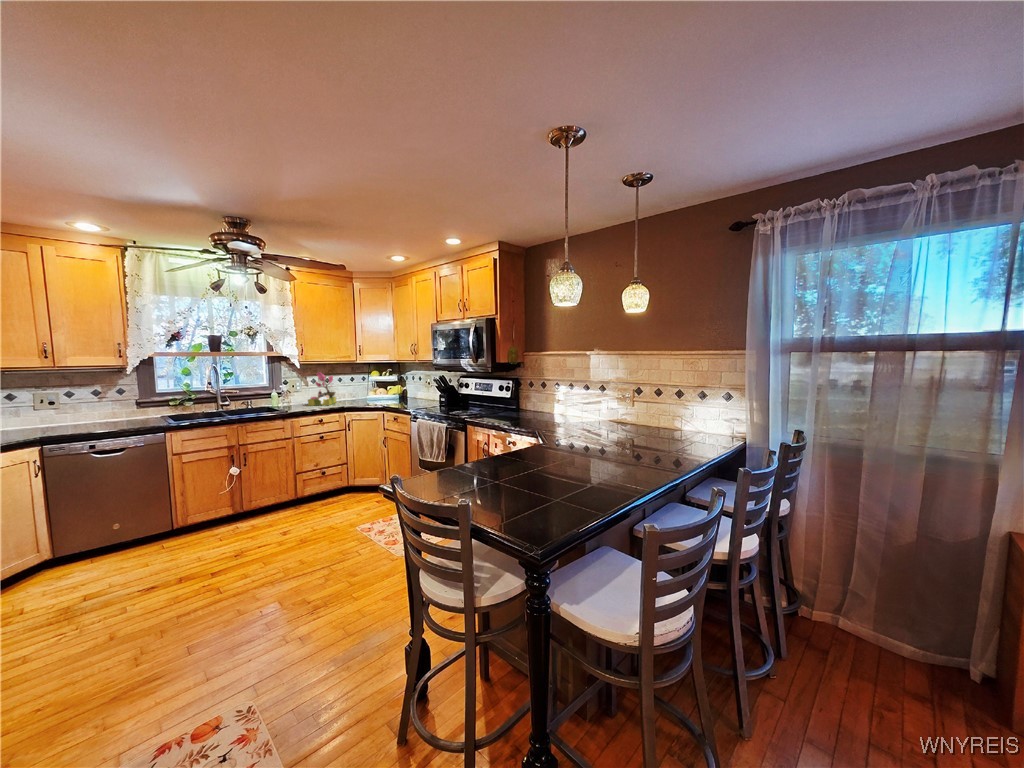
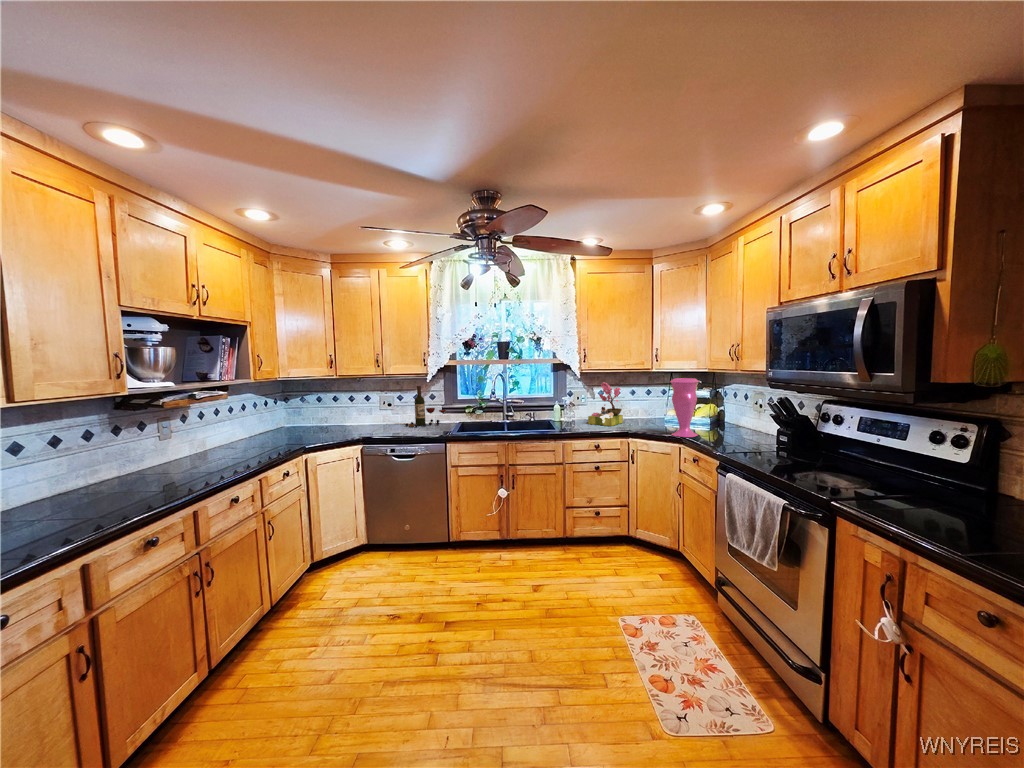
vase: none [374,366,394,406] -> present [670,378,699,437]
wine bottle: none [89,381,147,426] -> present [405,386,446,427]

